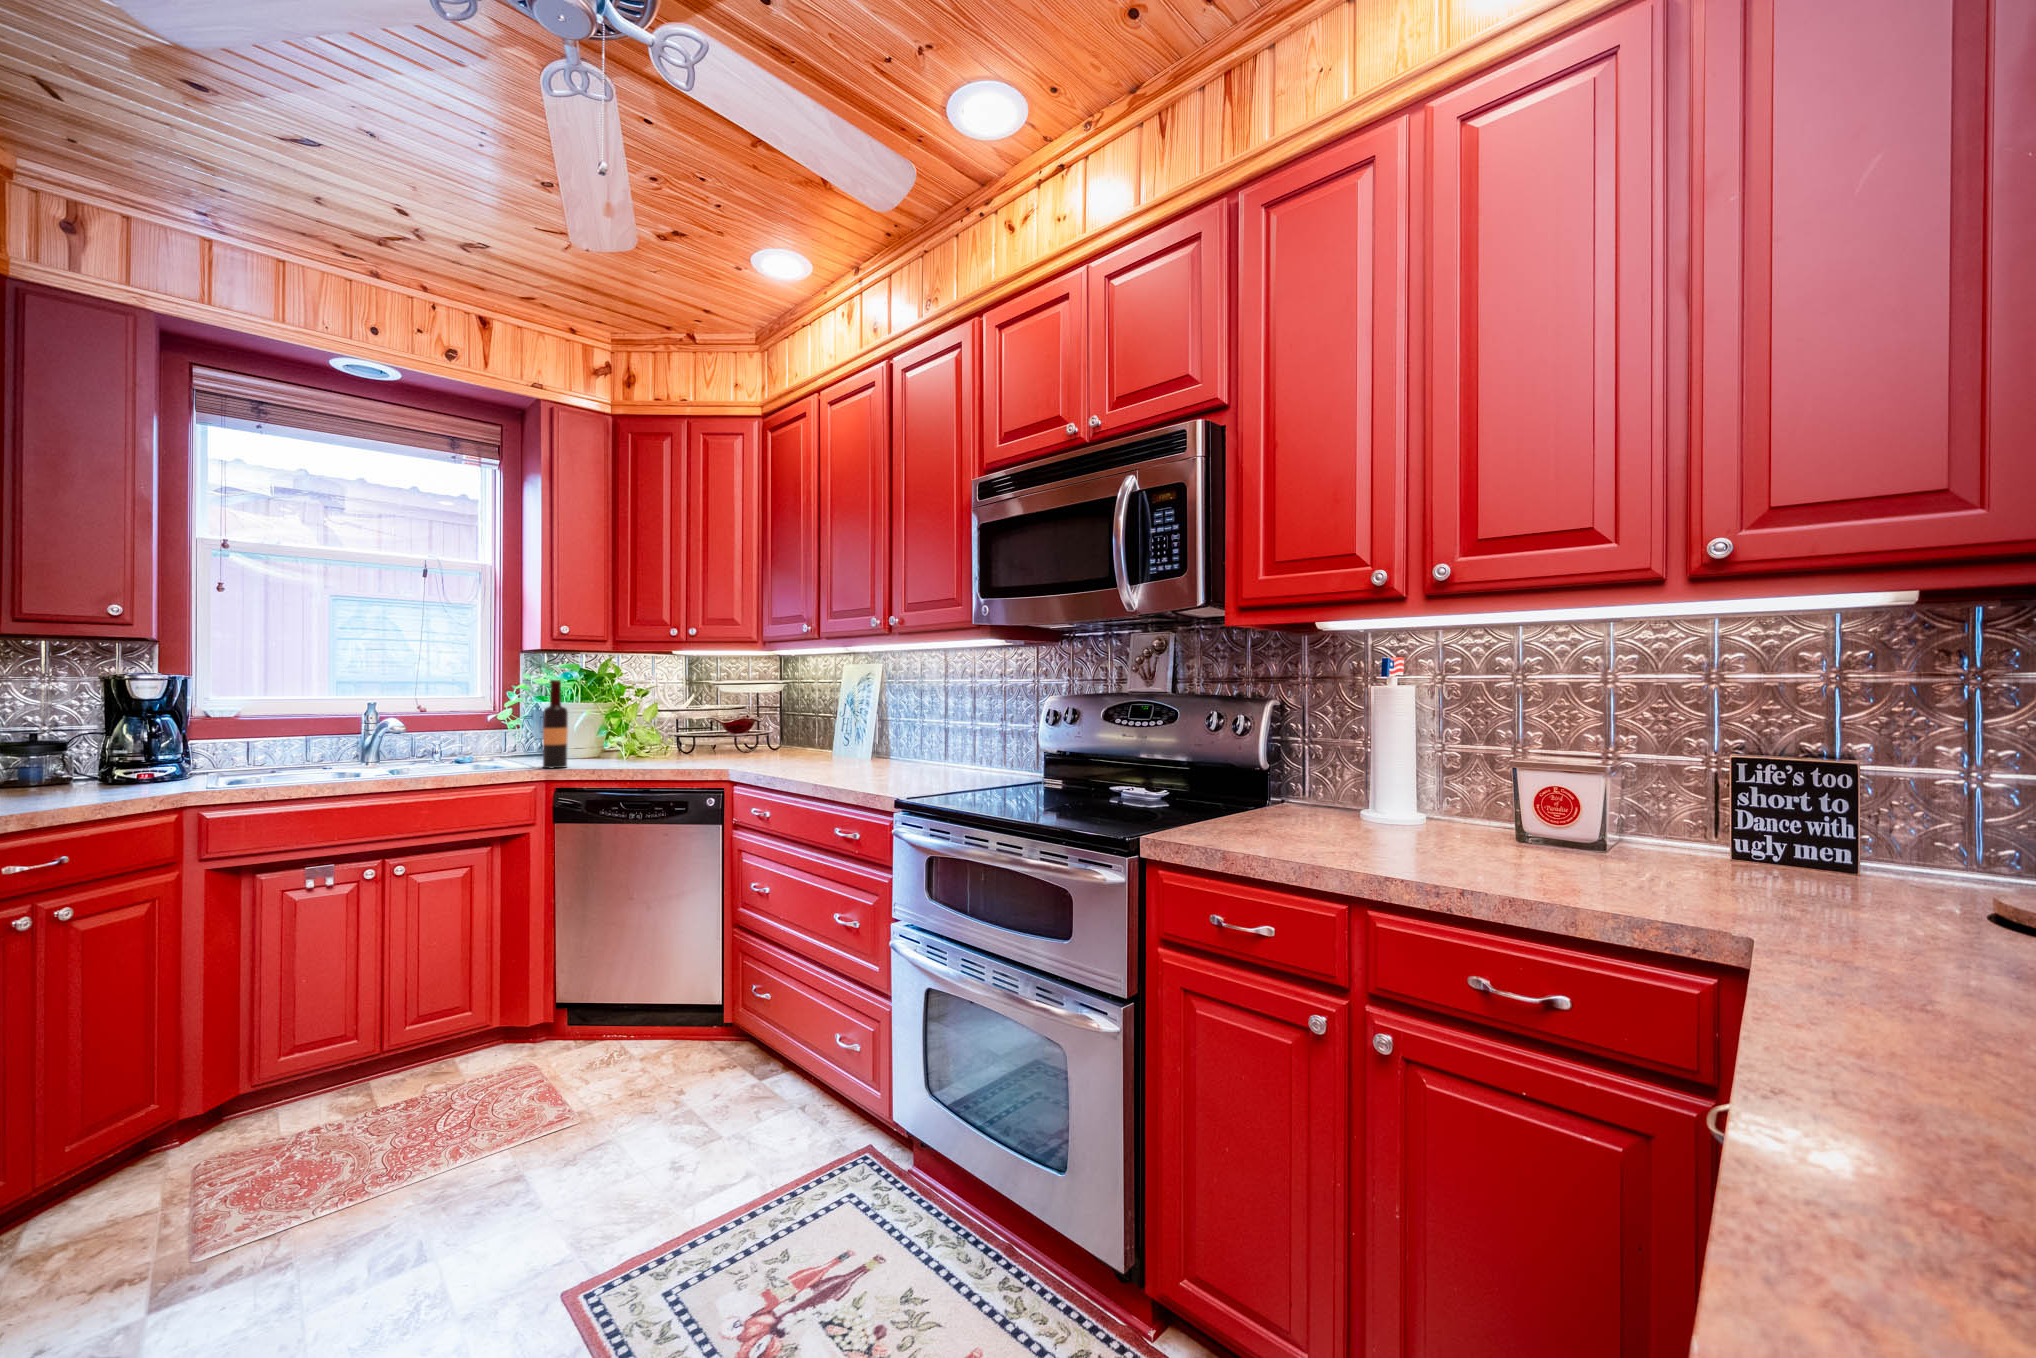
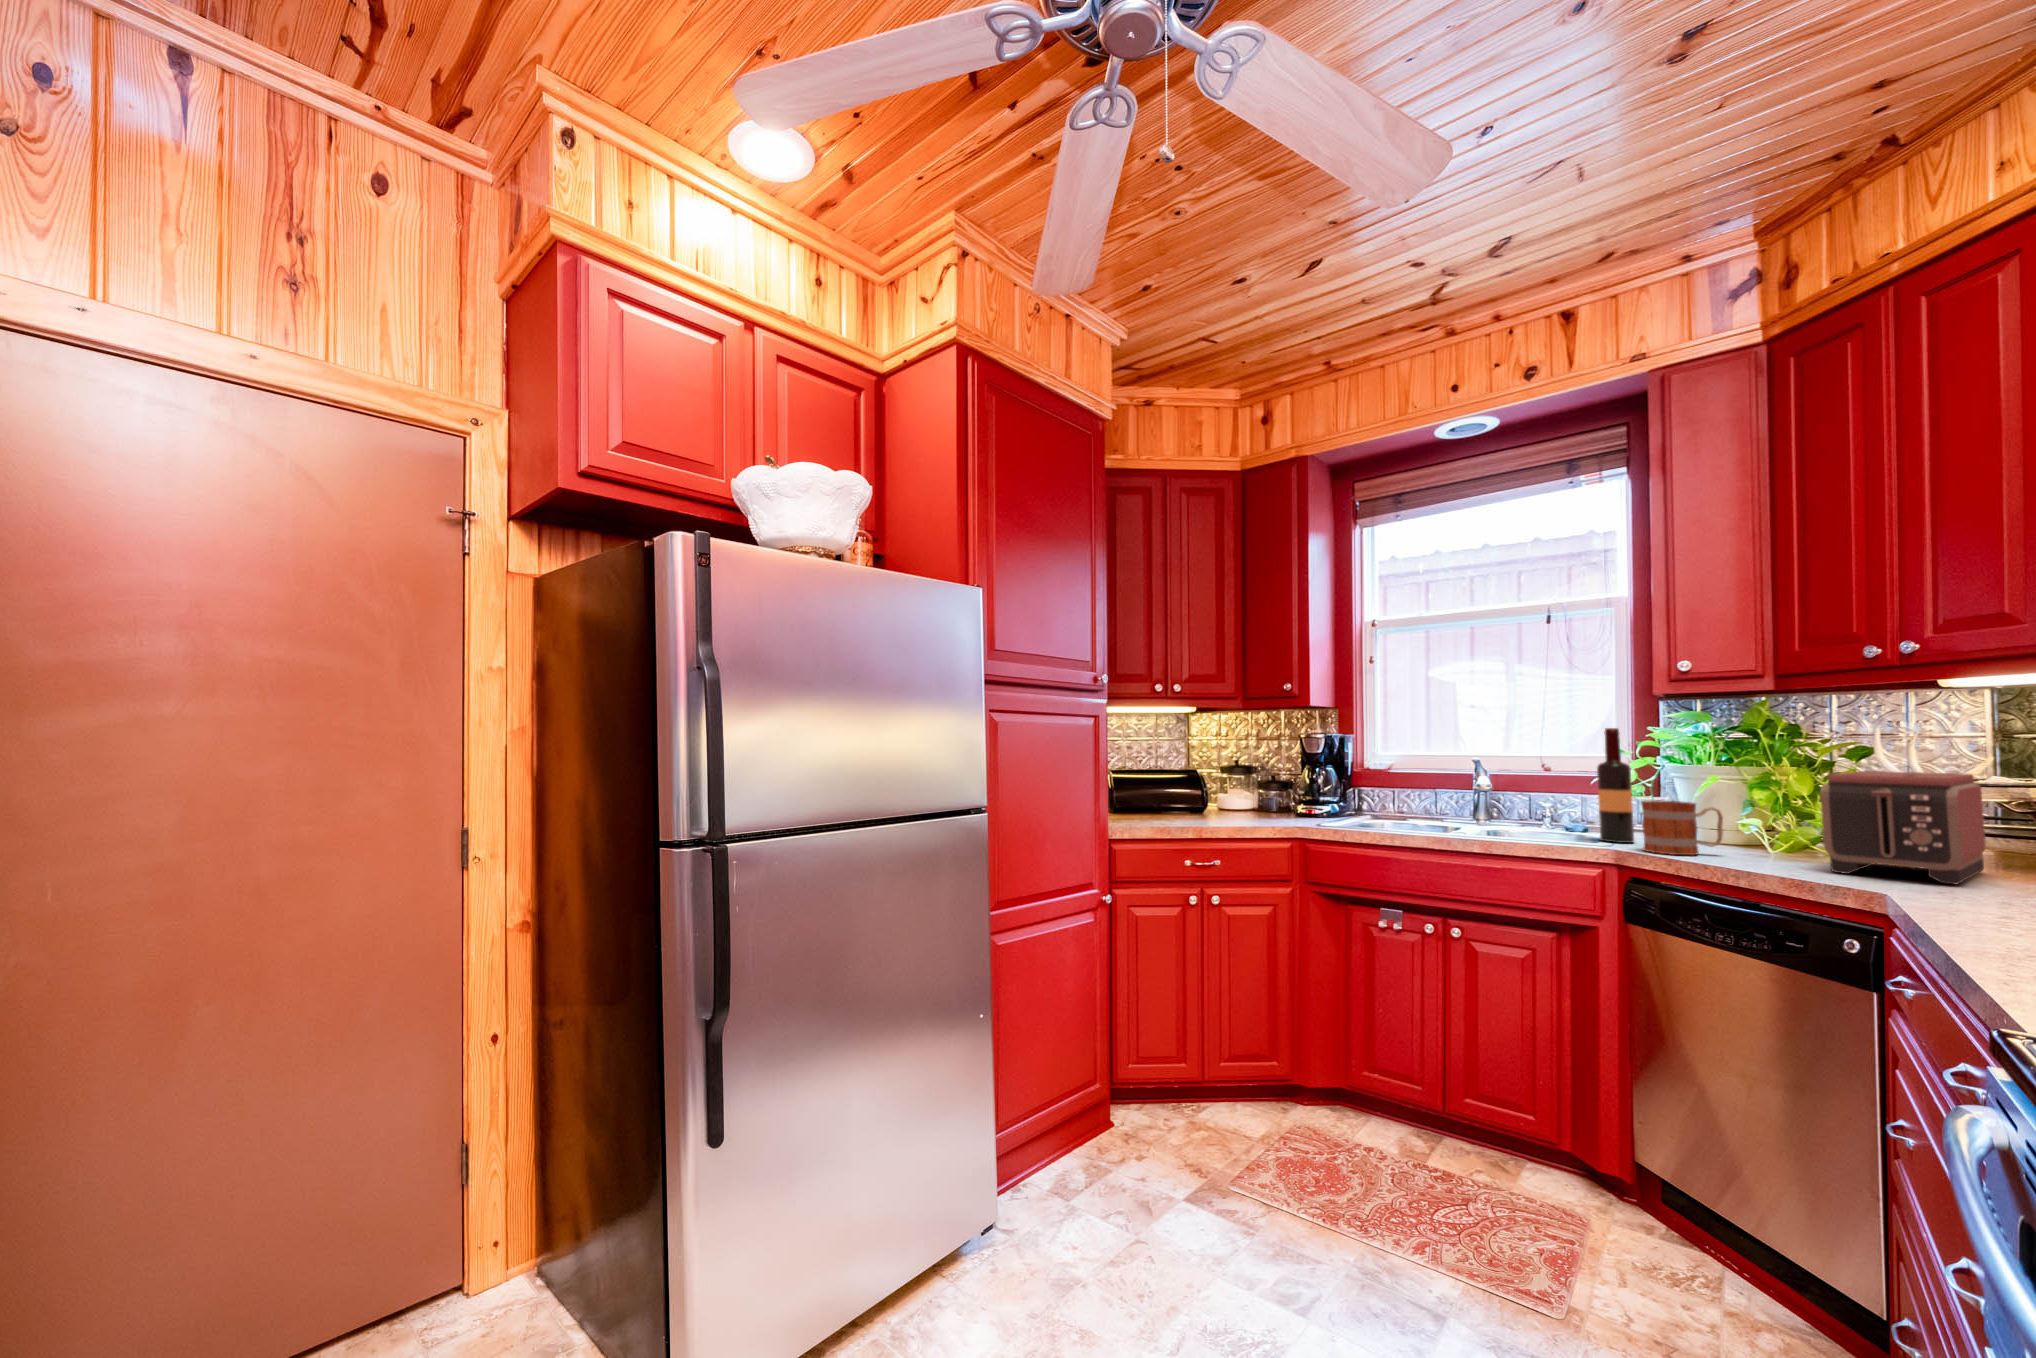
toaster: none [687,706,756,767] -> present [1820,771,1986,884]
mug: none [591,732,637,770] -> present [1641,800,1723,855]

